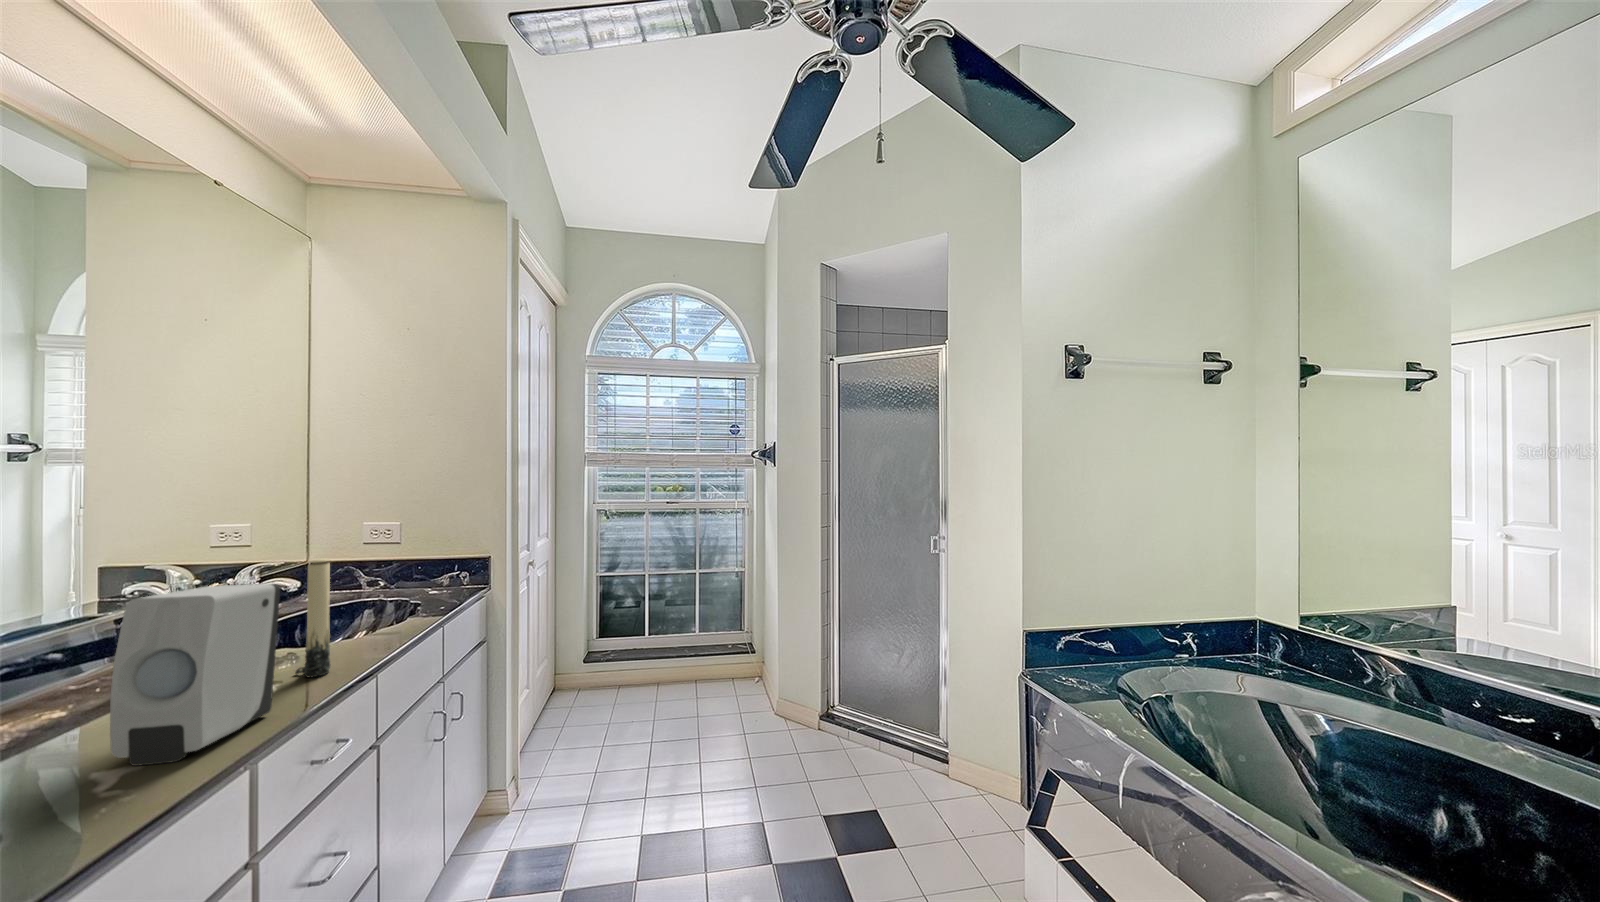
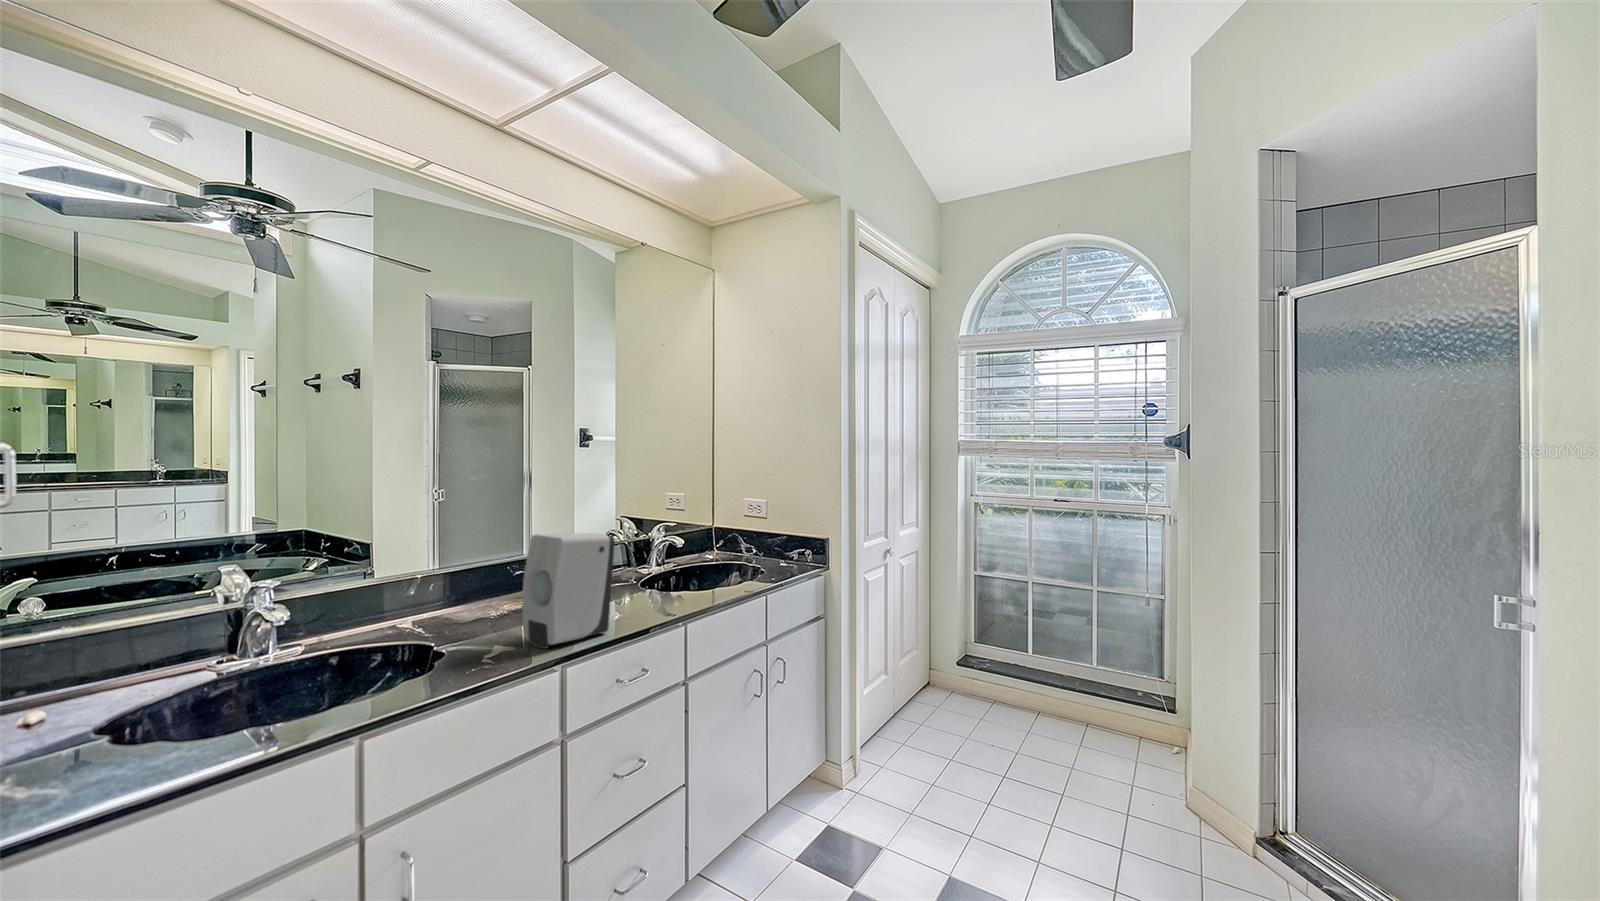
candle: present [295,558,330,677] -> none [648,522,666,614]

